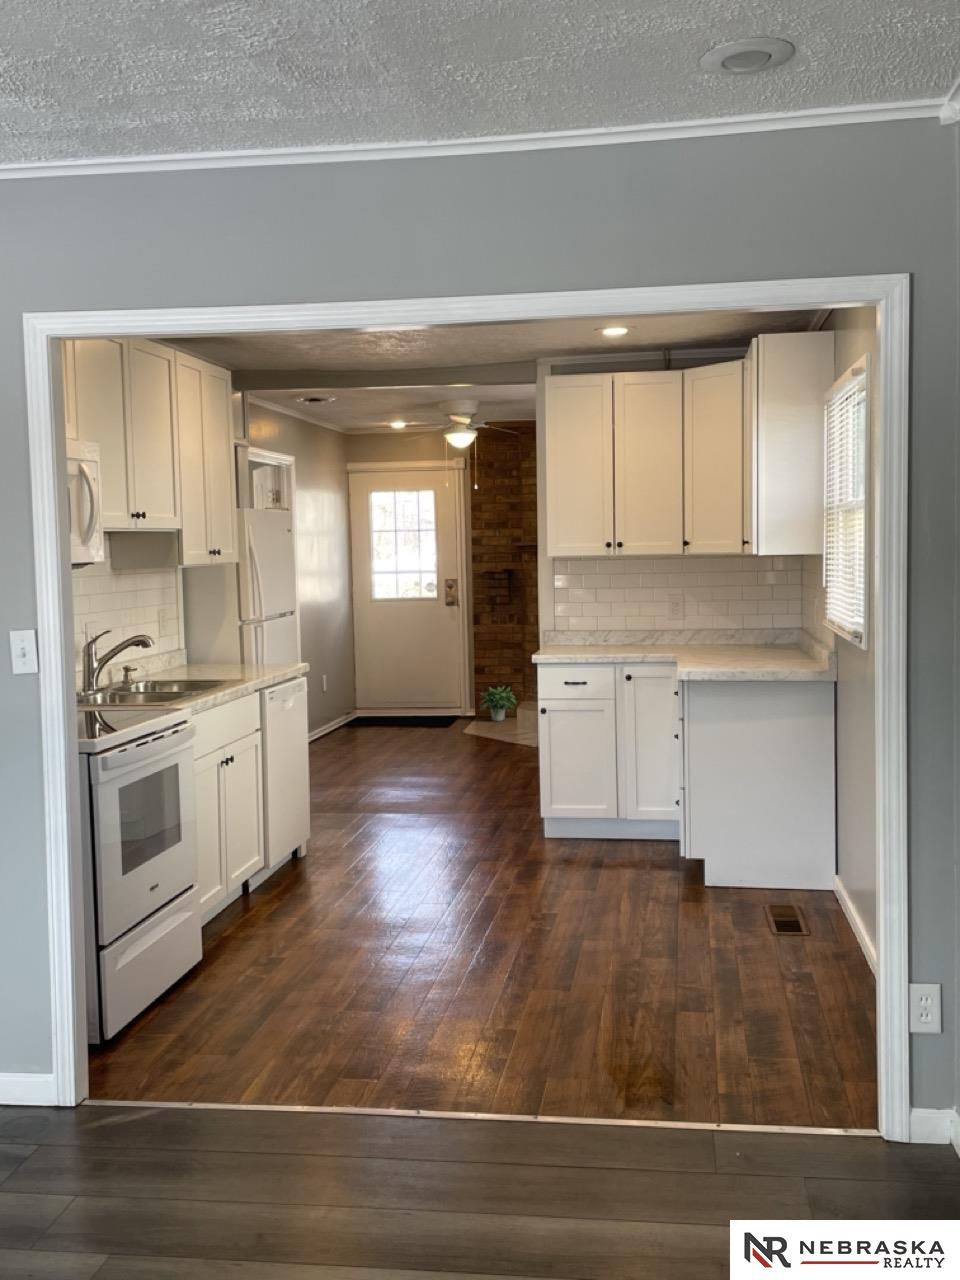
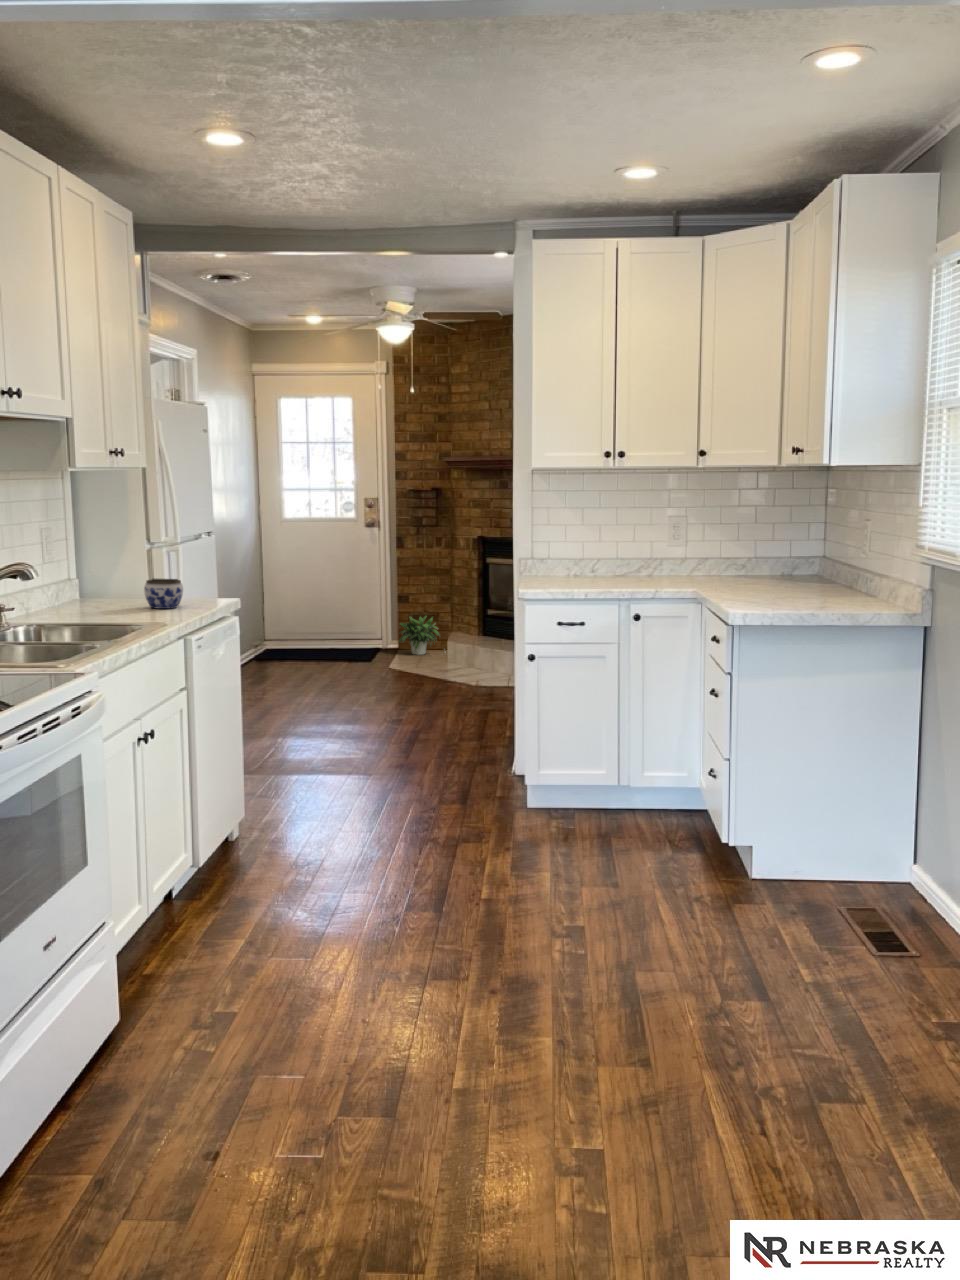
jar: none [228,647,262,673] -> present [144,579,183,609]

